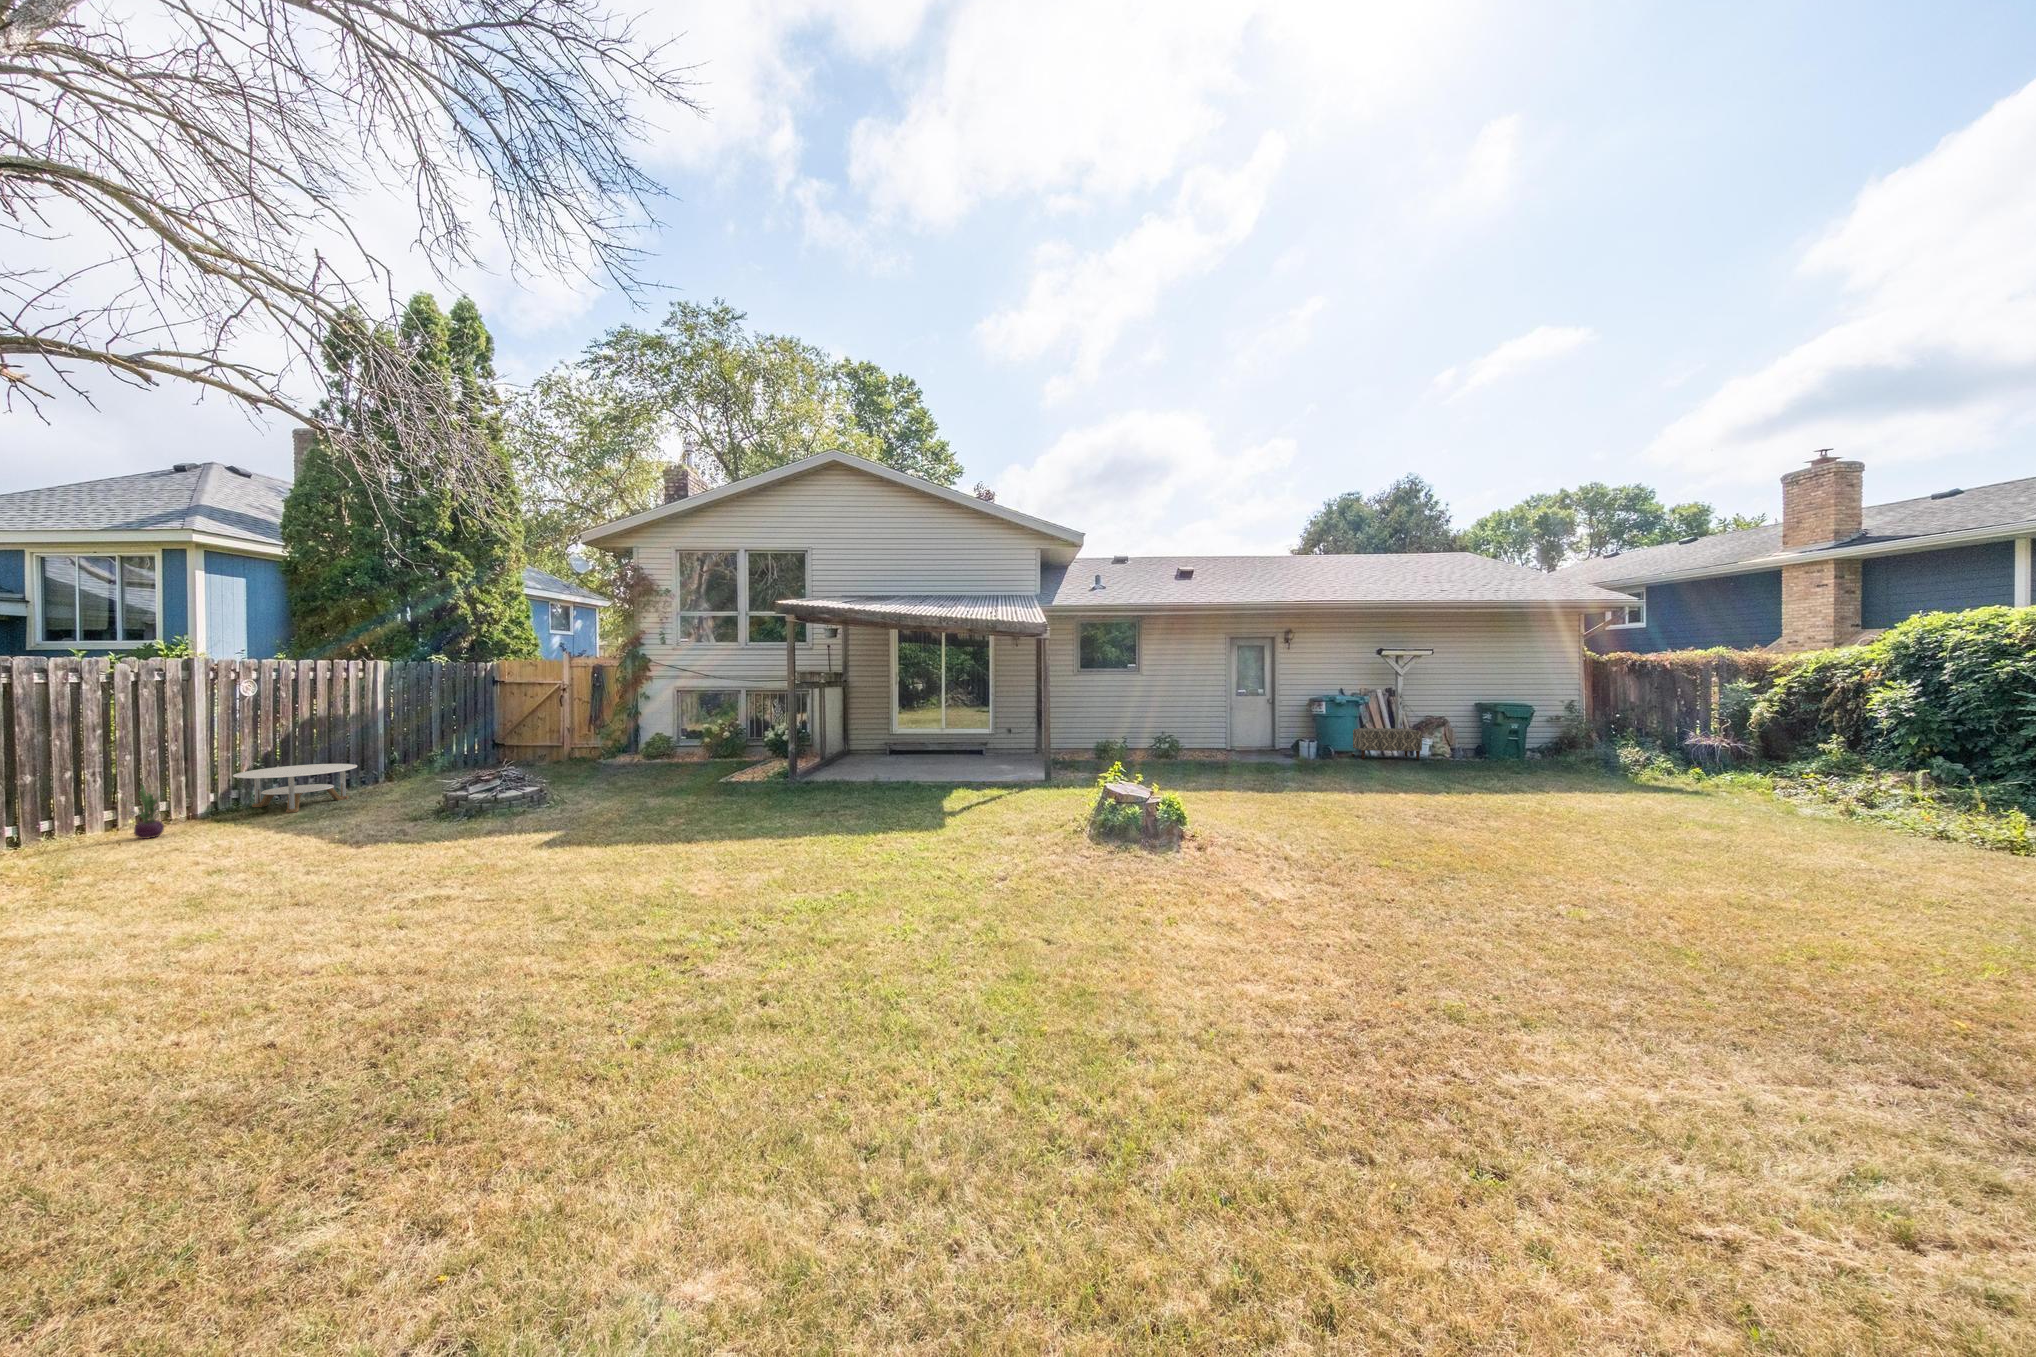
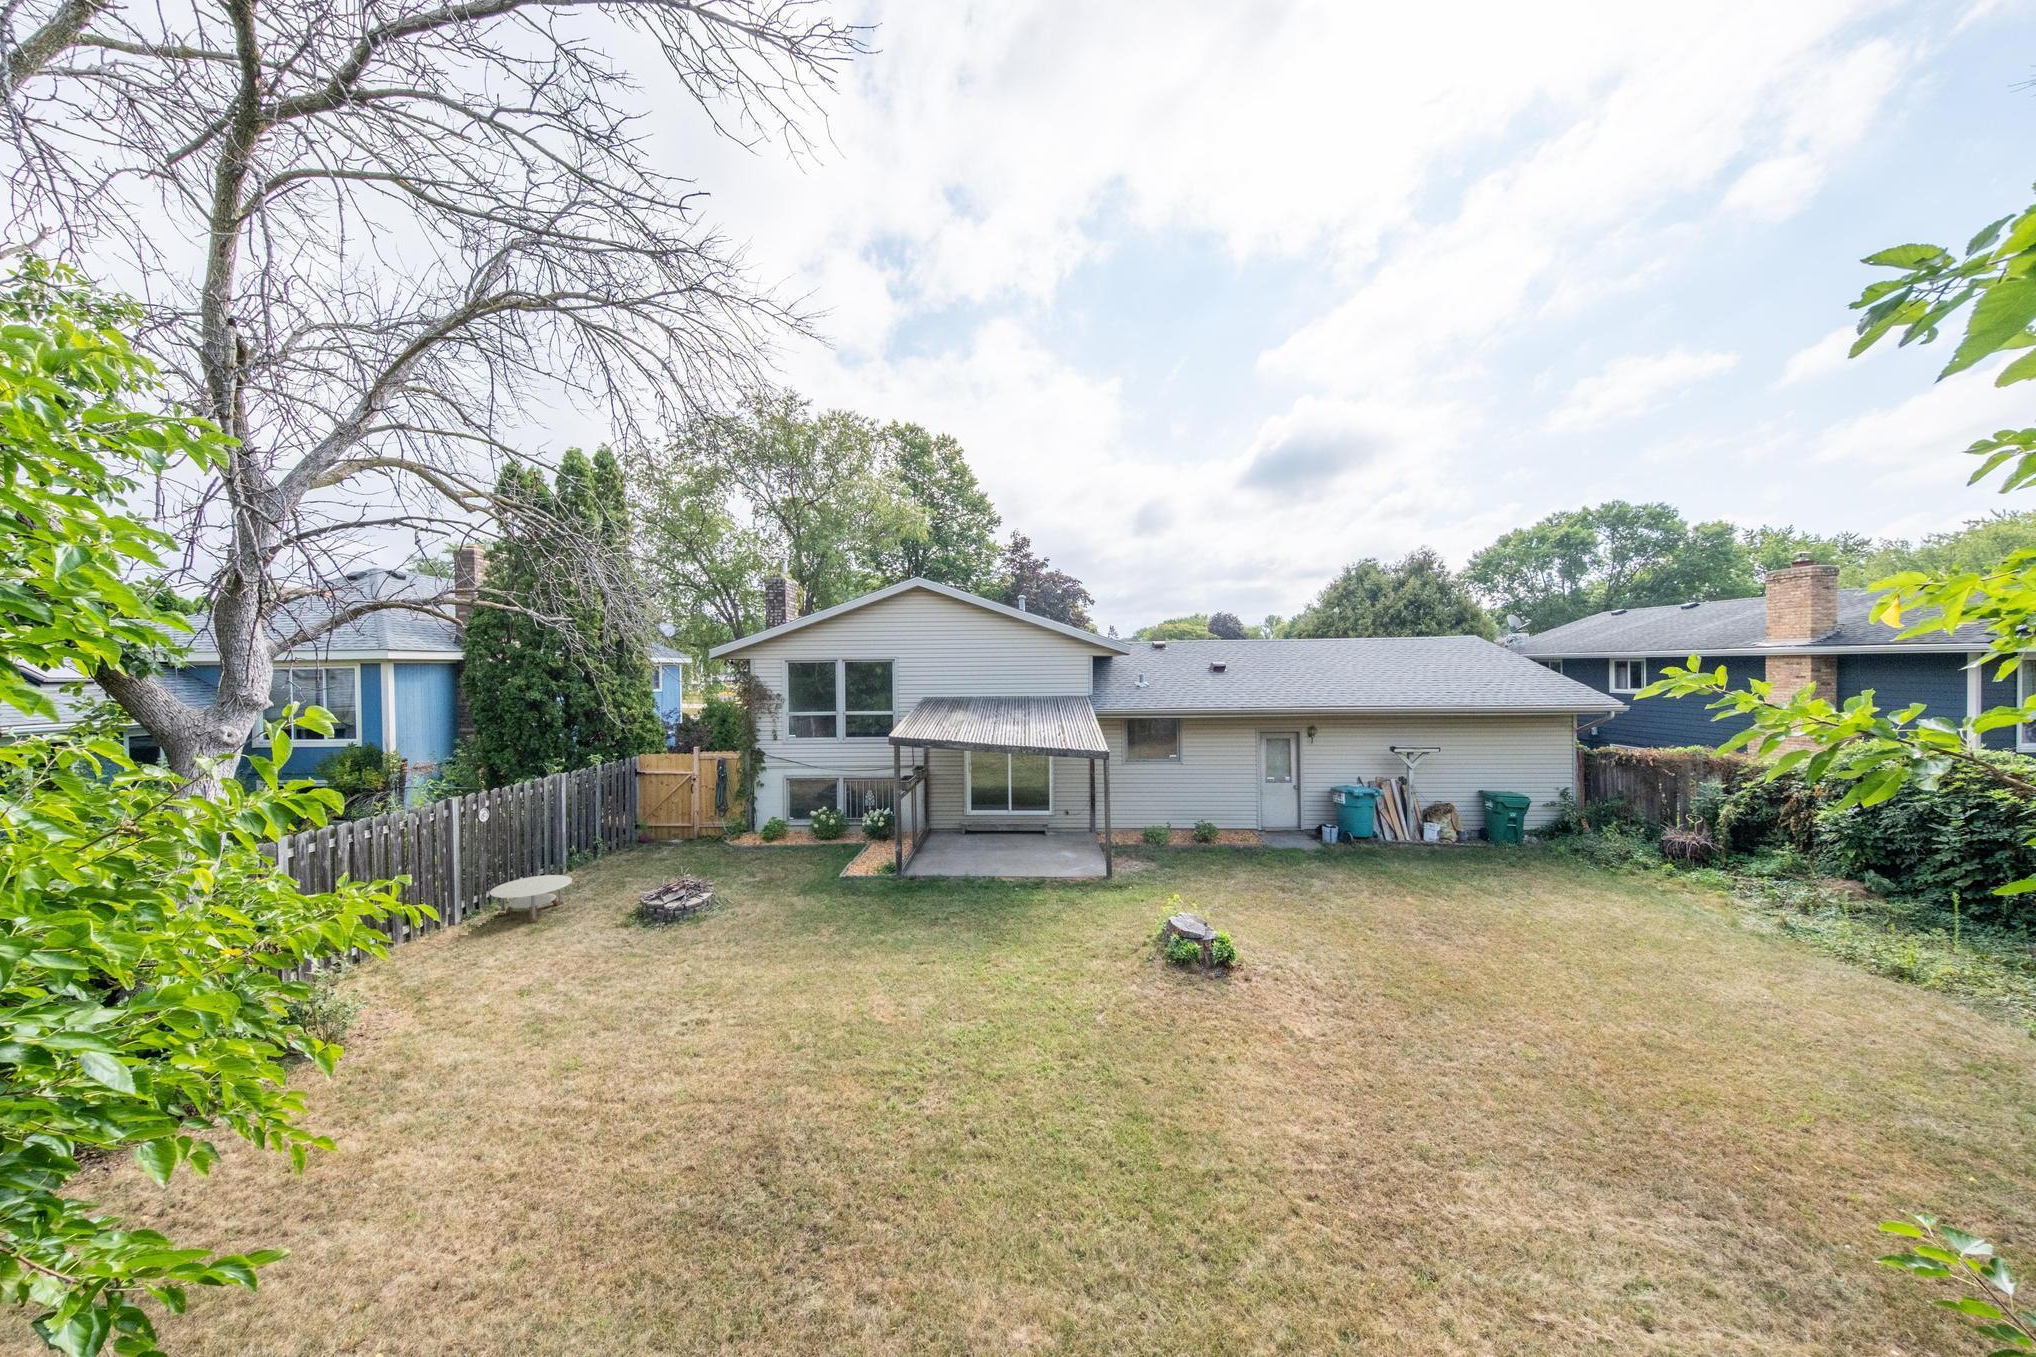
bench: present [1352,728,1422,760] -> none [1367,814,1430,844]
decorative plant: present [121,784,165,839] -> present [639,819,651,842]

